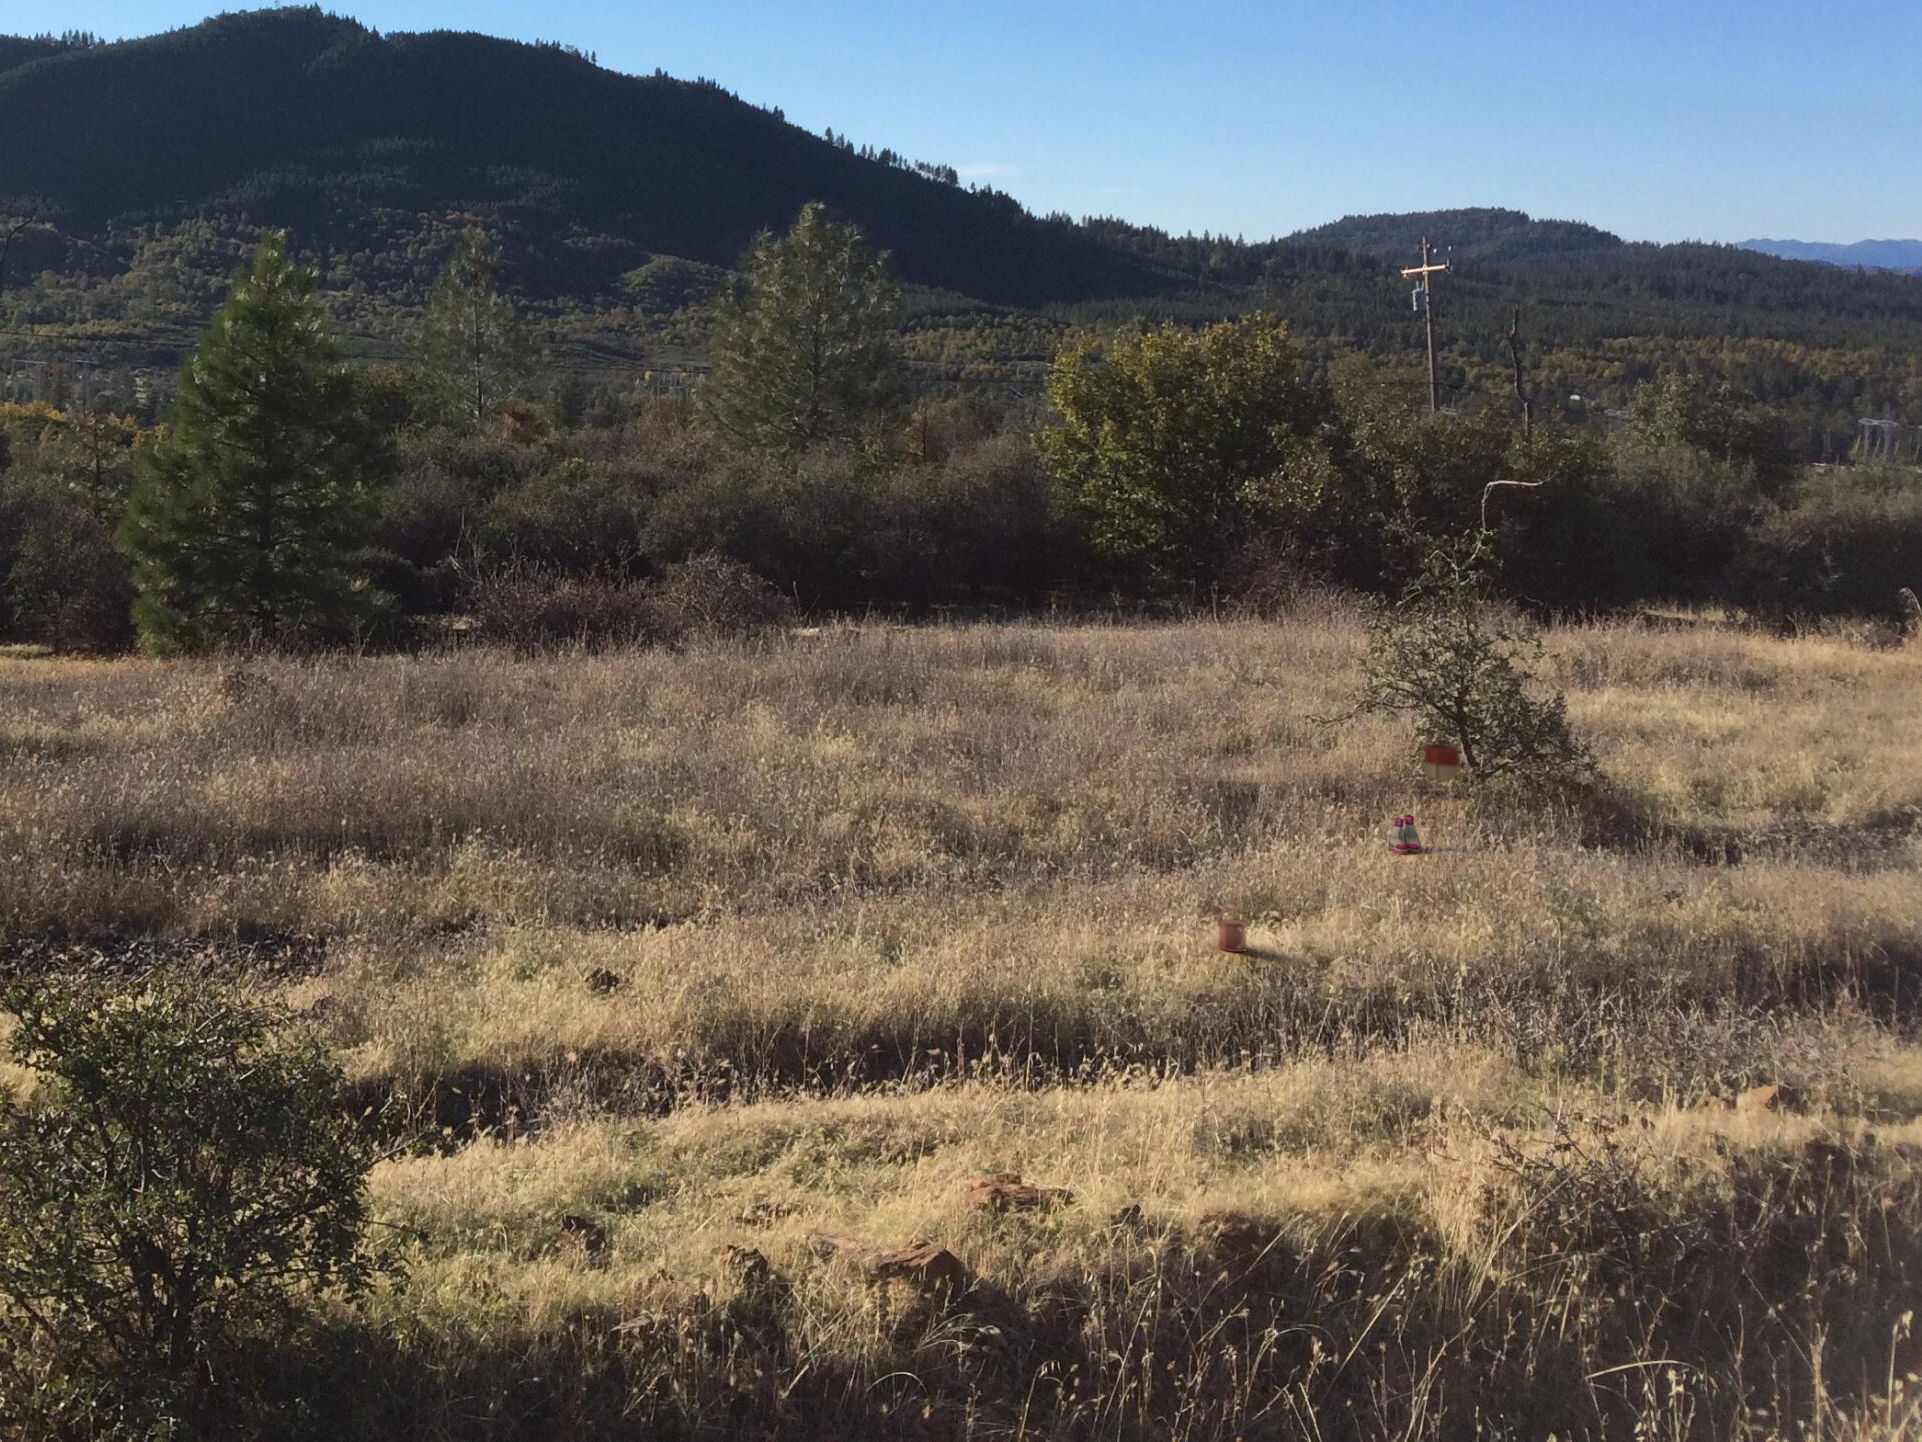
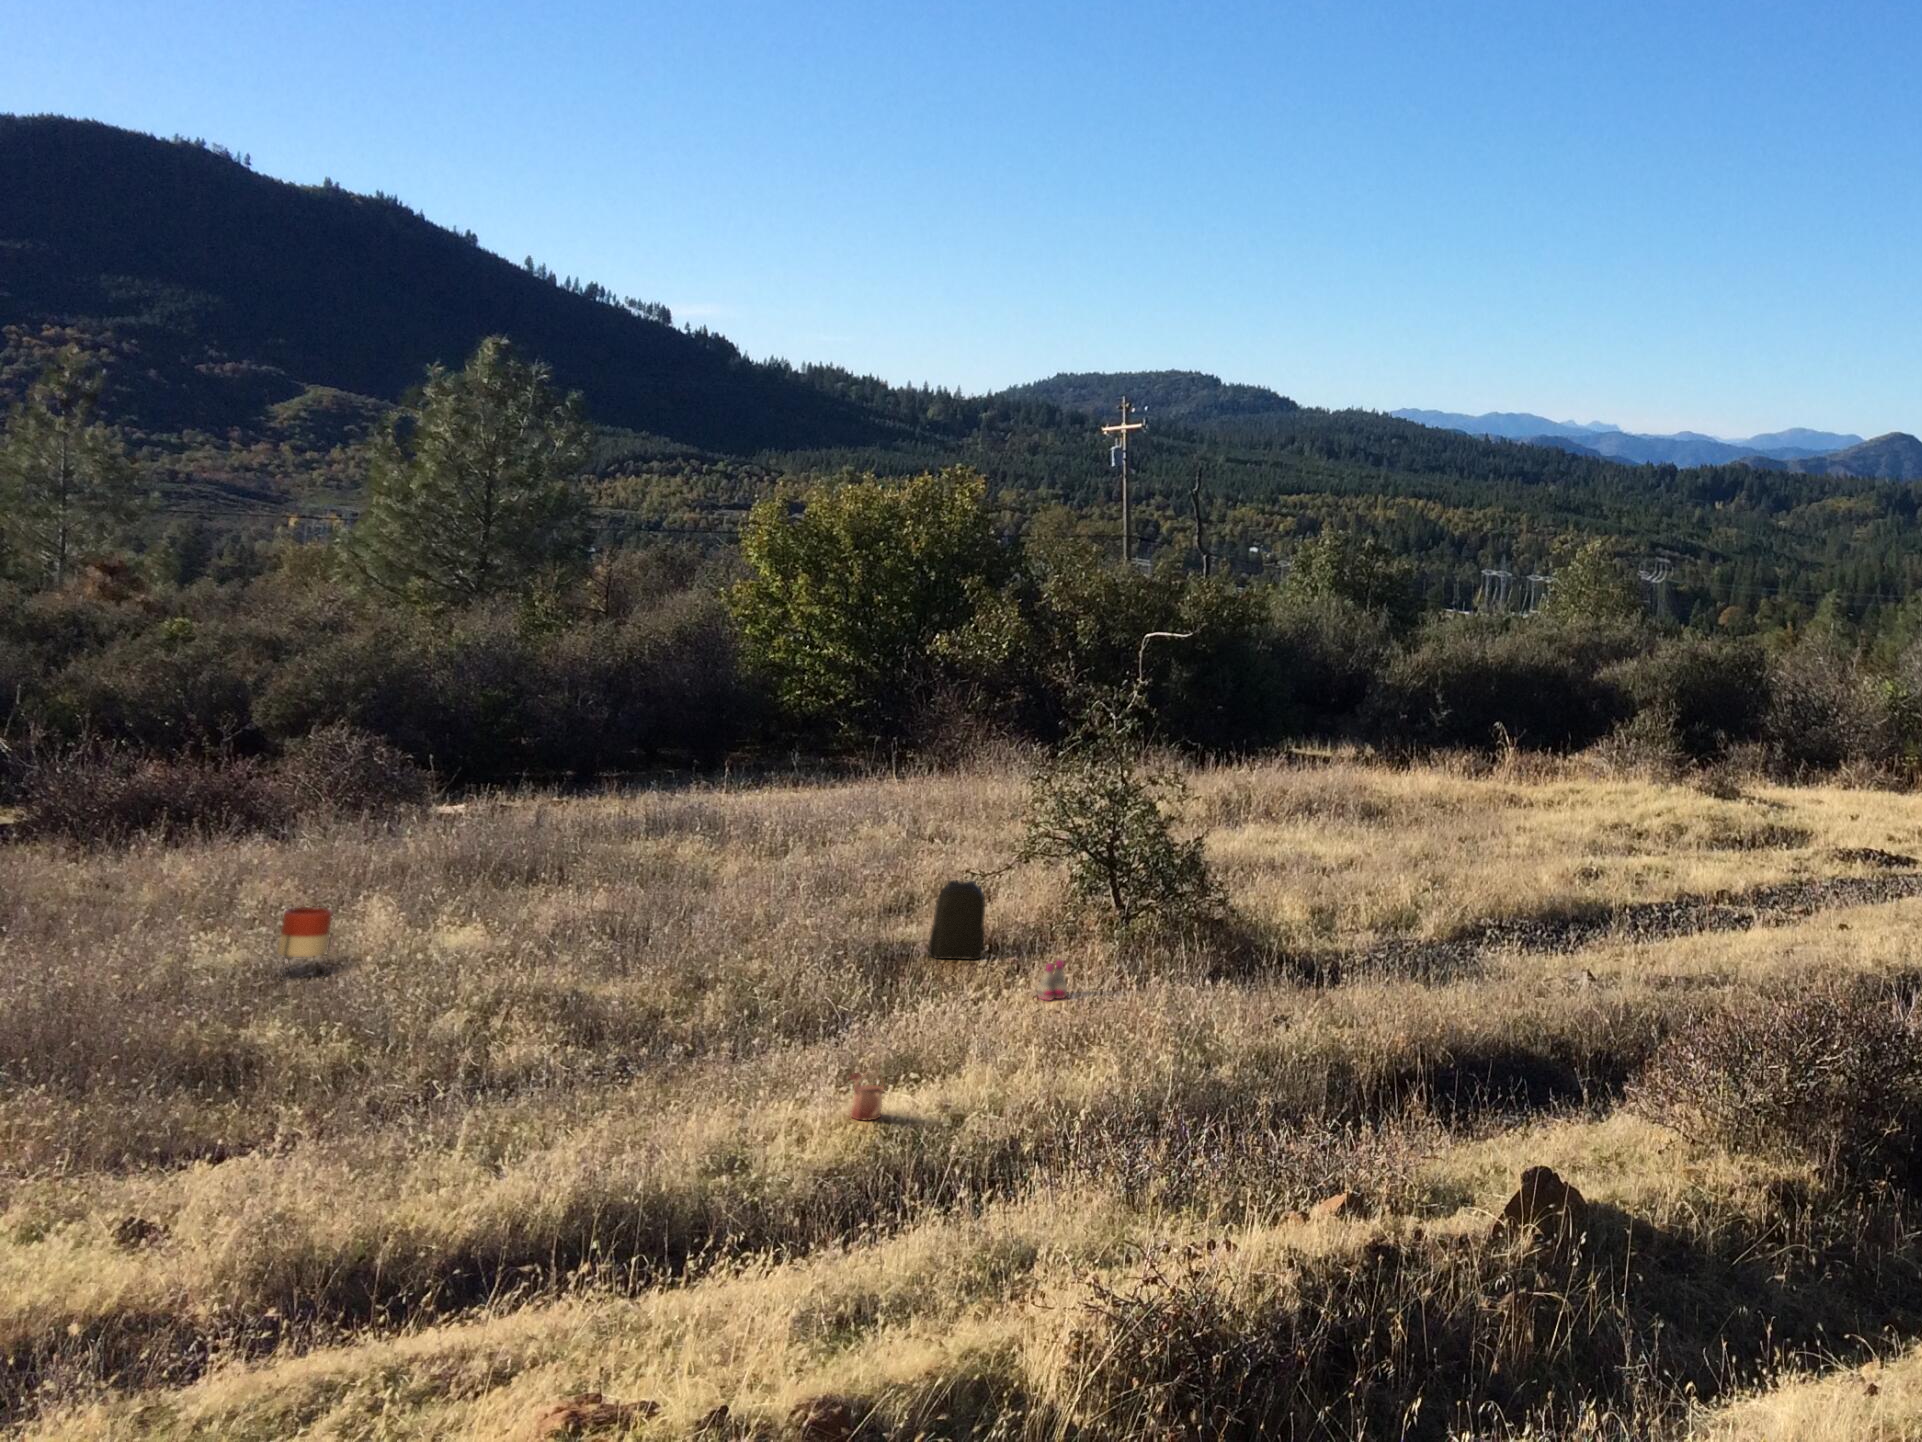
backpack: none [1273,734,1329,811] -> present [928,880,985,960]
planter: present [1424,744,1461,784] -> present [277,907,333,976]

